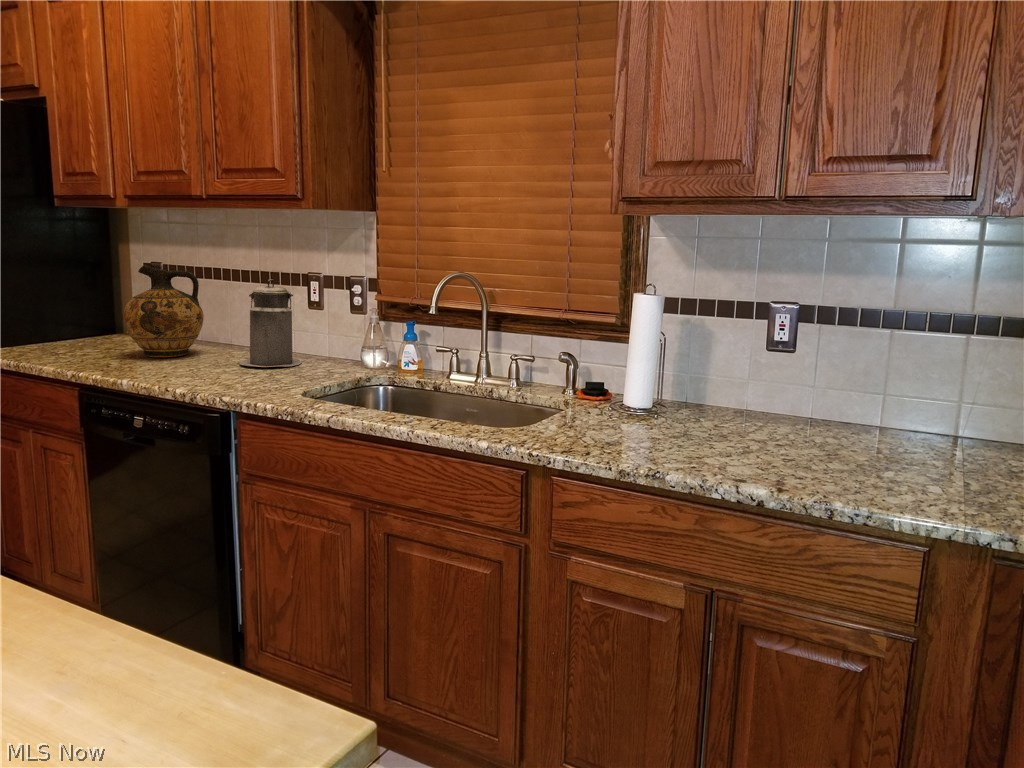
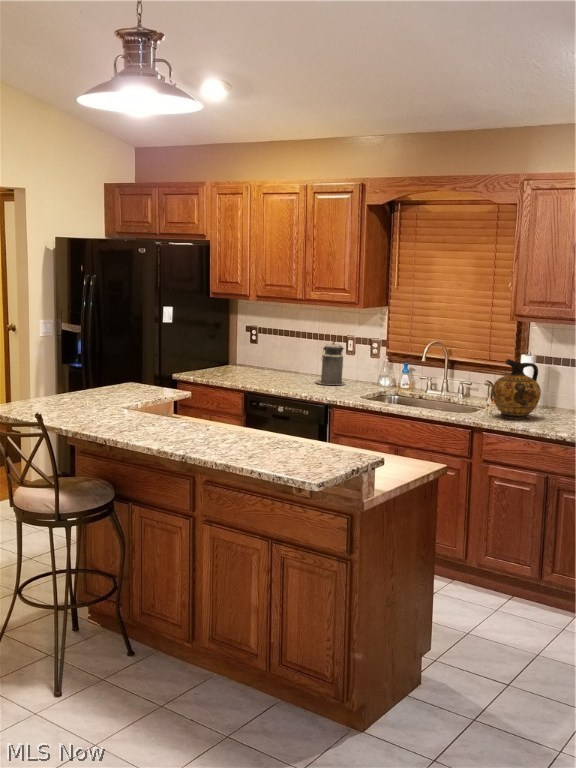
ceramic jug: present [123,265,204,357] -> present [492,359,541,419]

